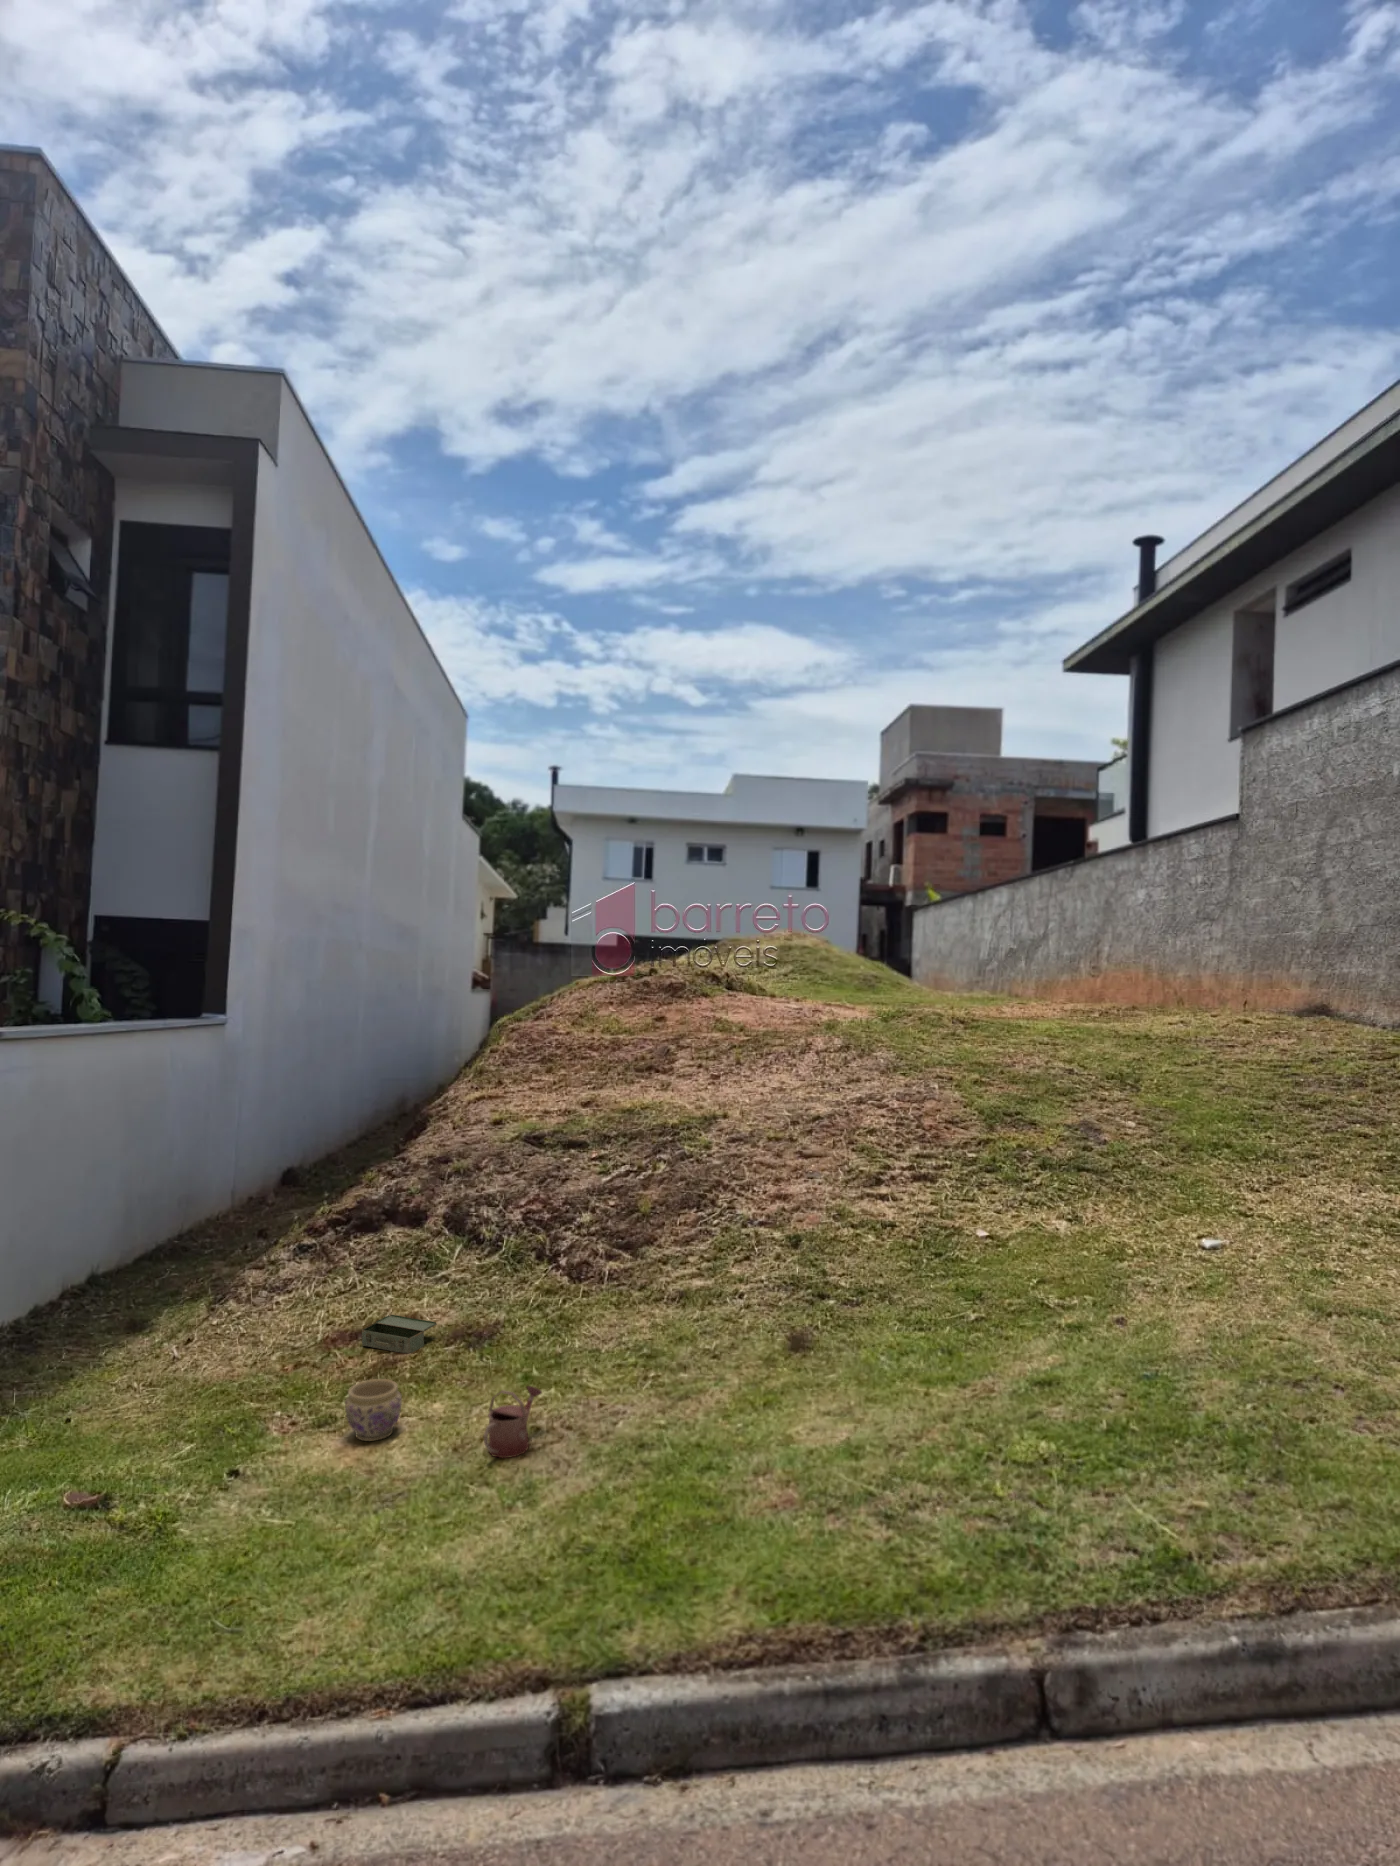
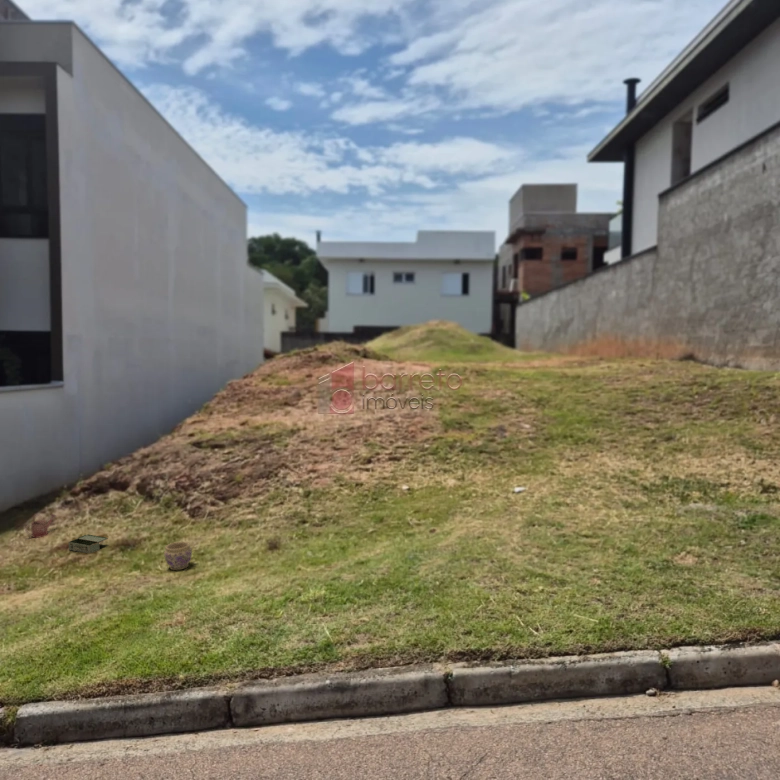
planter: present [345,1379,402,1442] -> present [164,542,192,570]
watering can: present [484,1386,542,1458] -> present [26,514,56,538]

